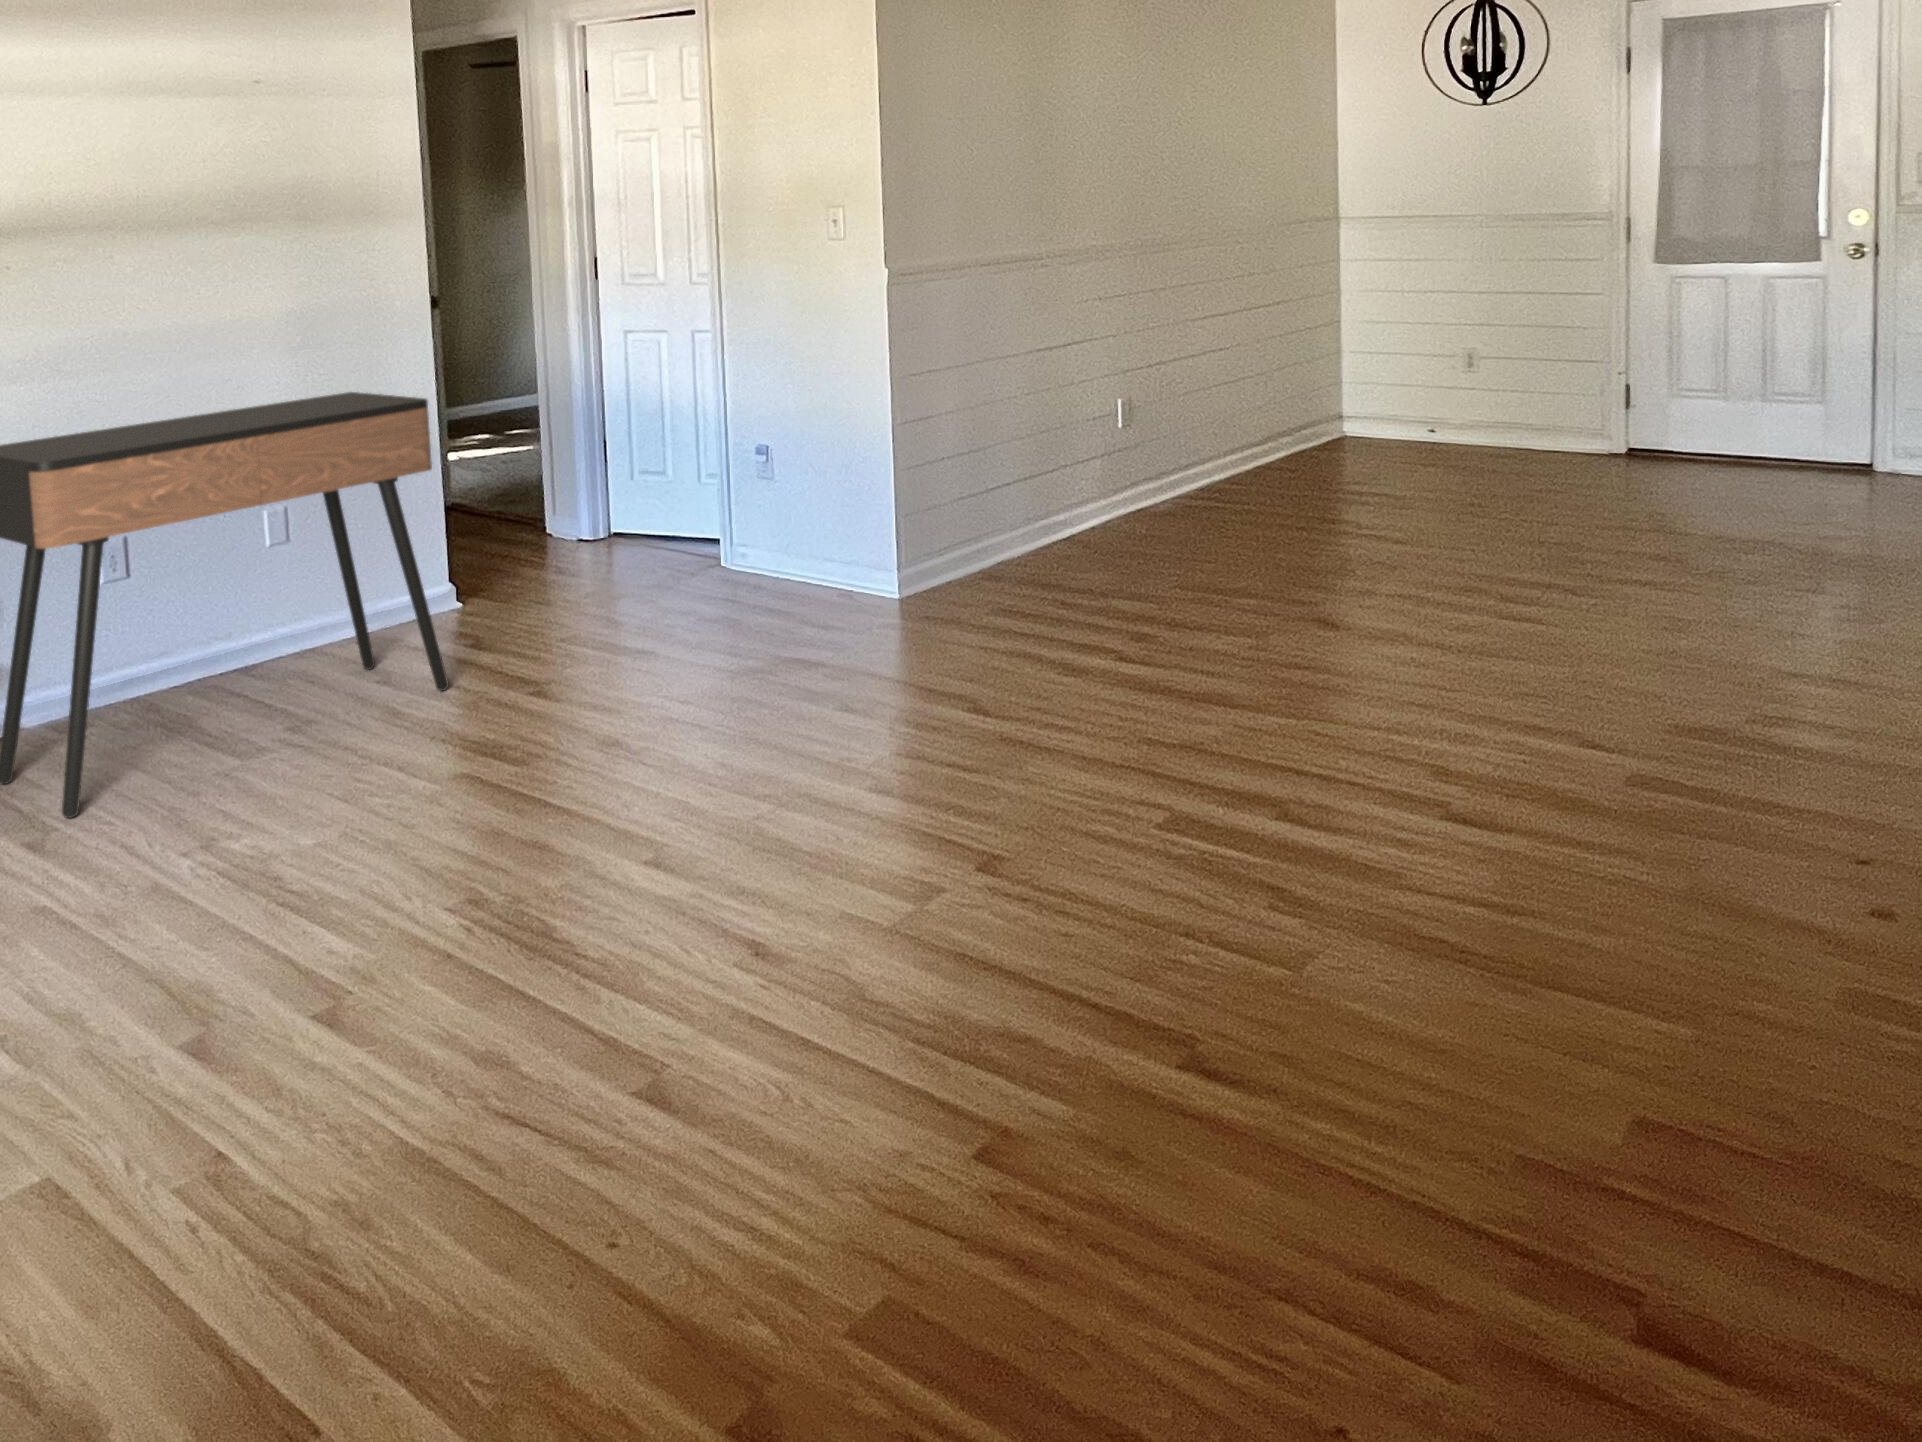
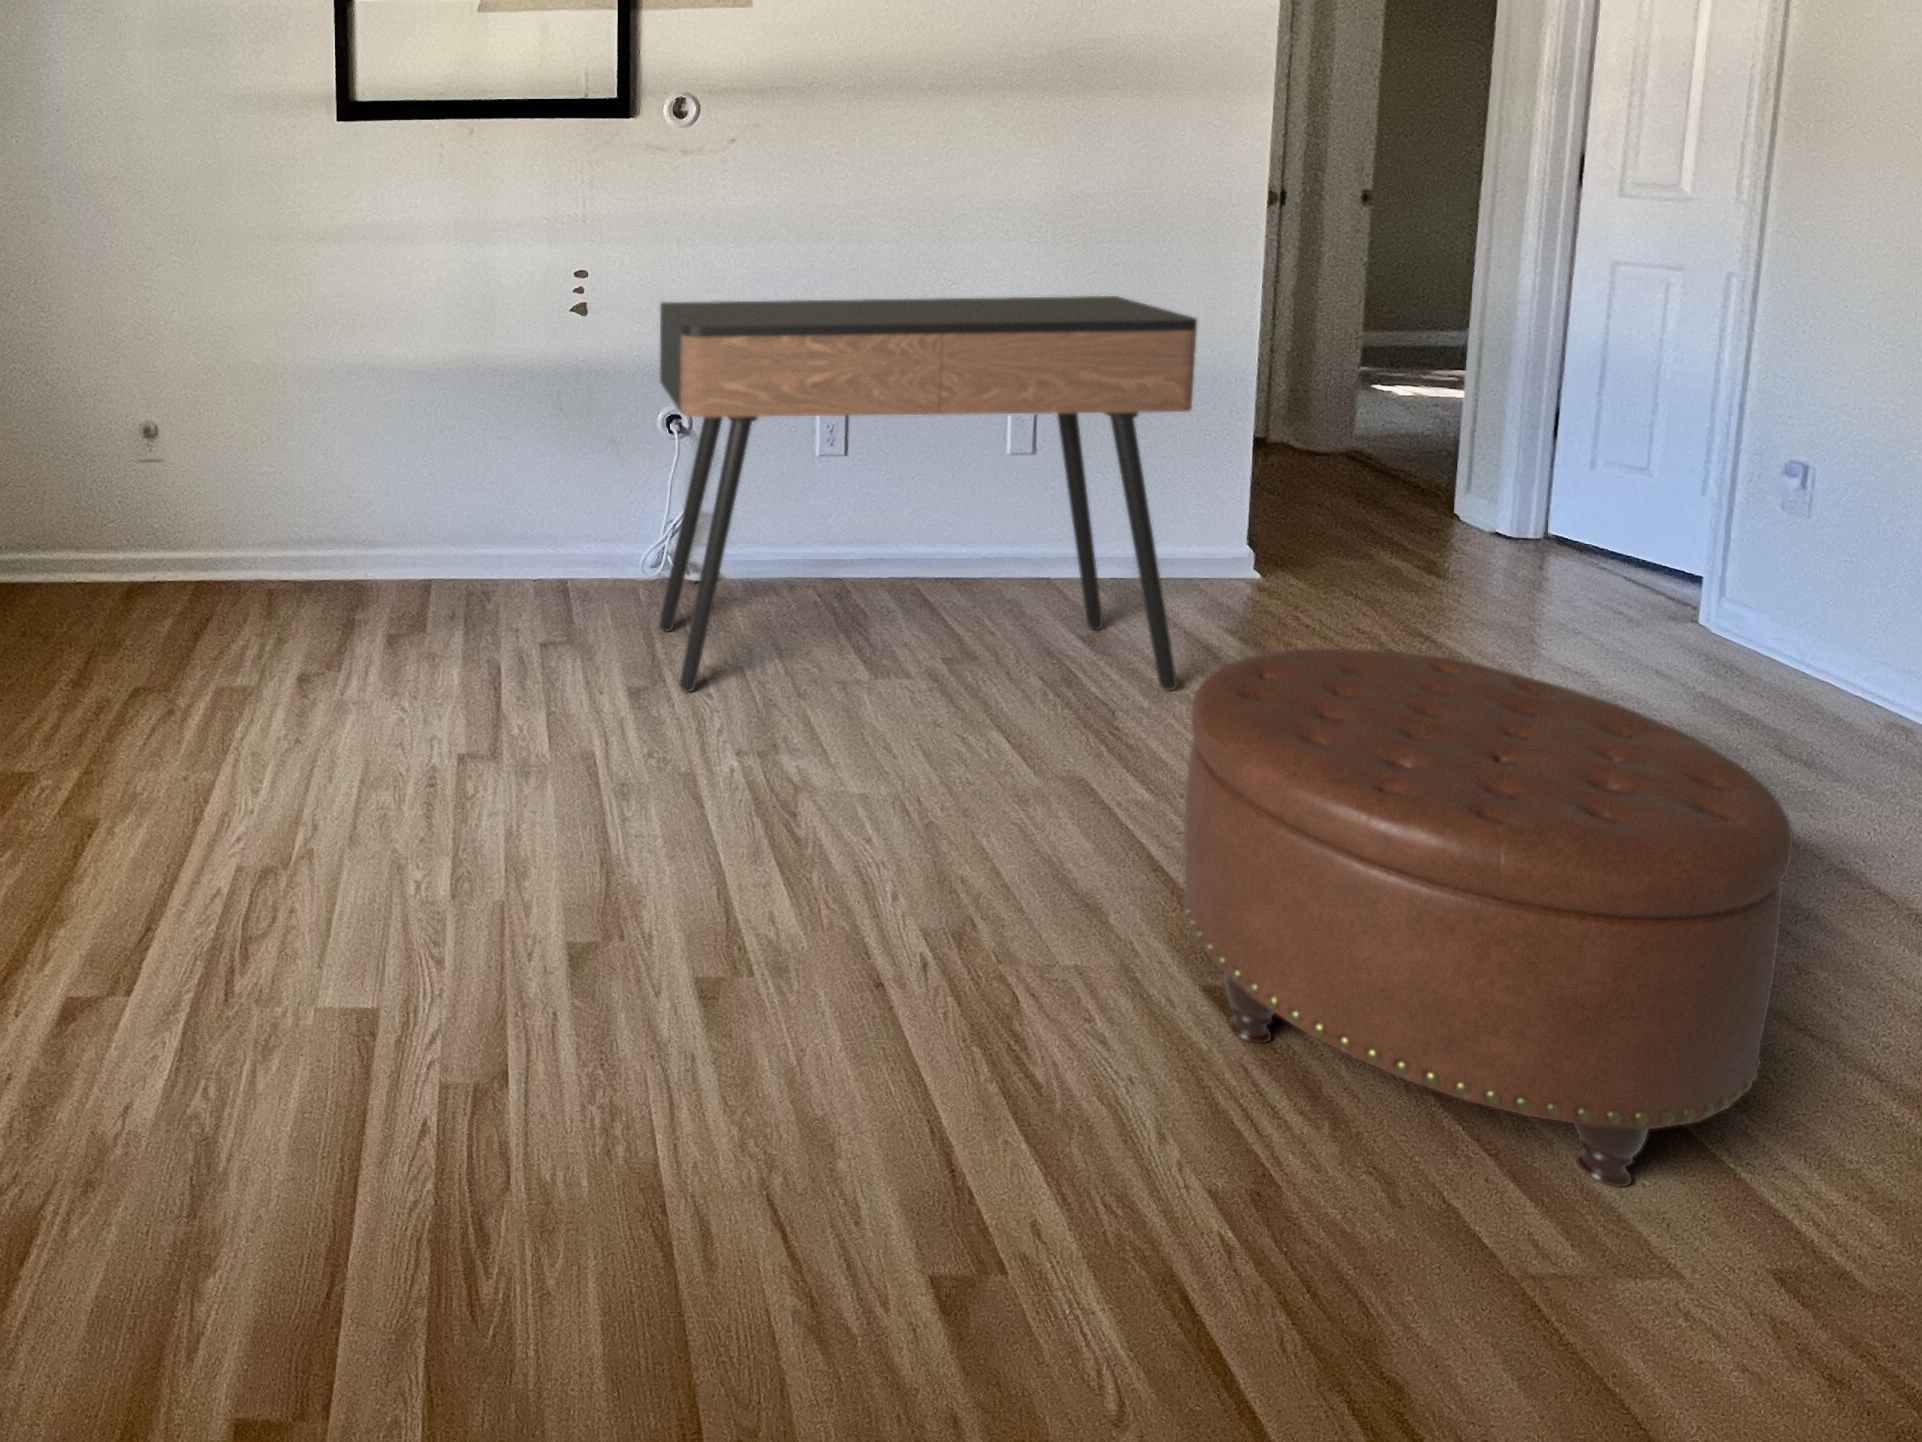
ottoman: none [524,581,812,848] -> present [1182,649,1793,1186]

